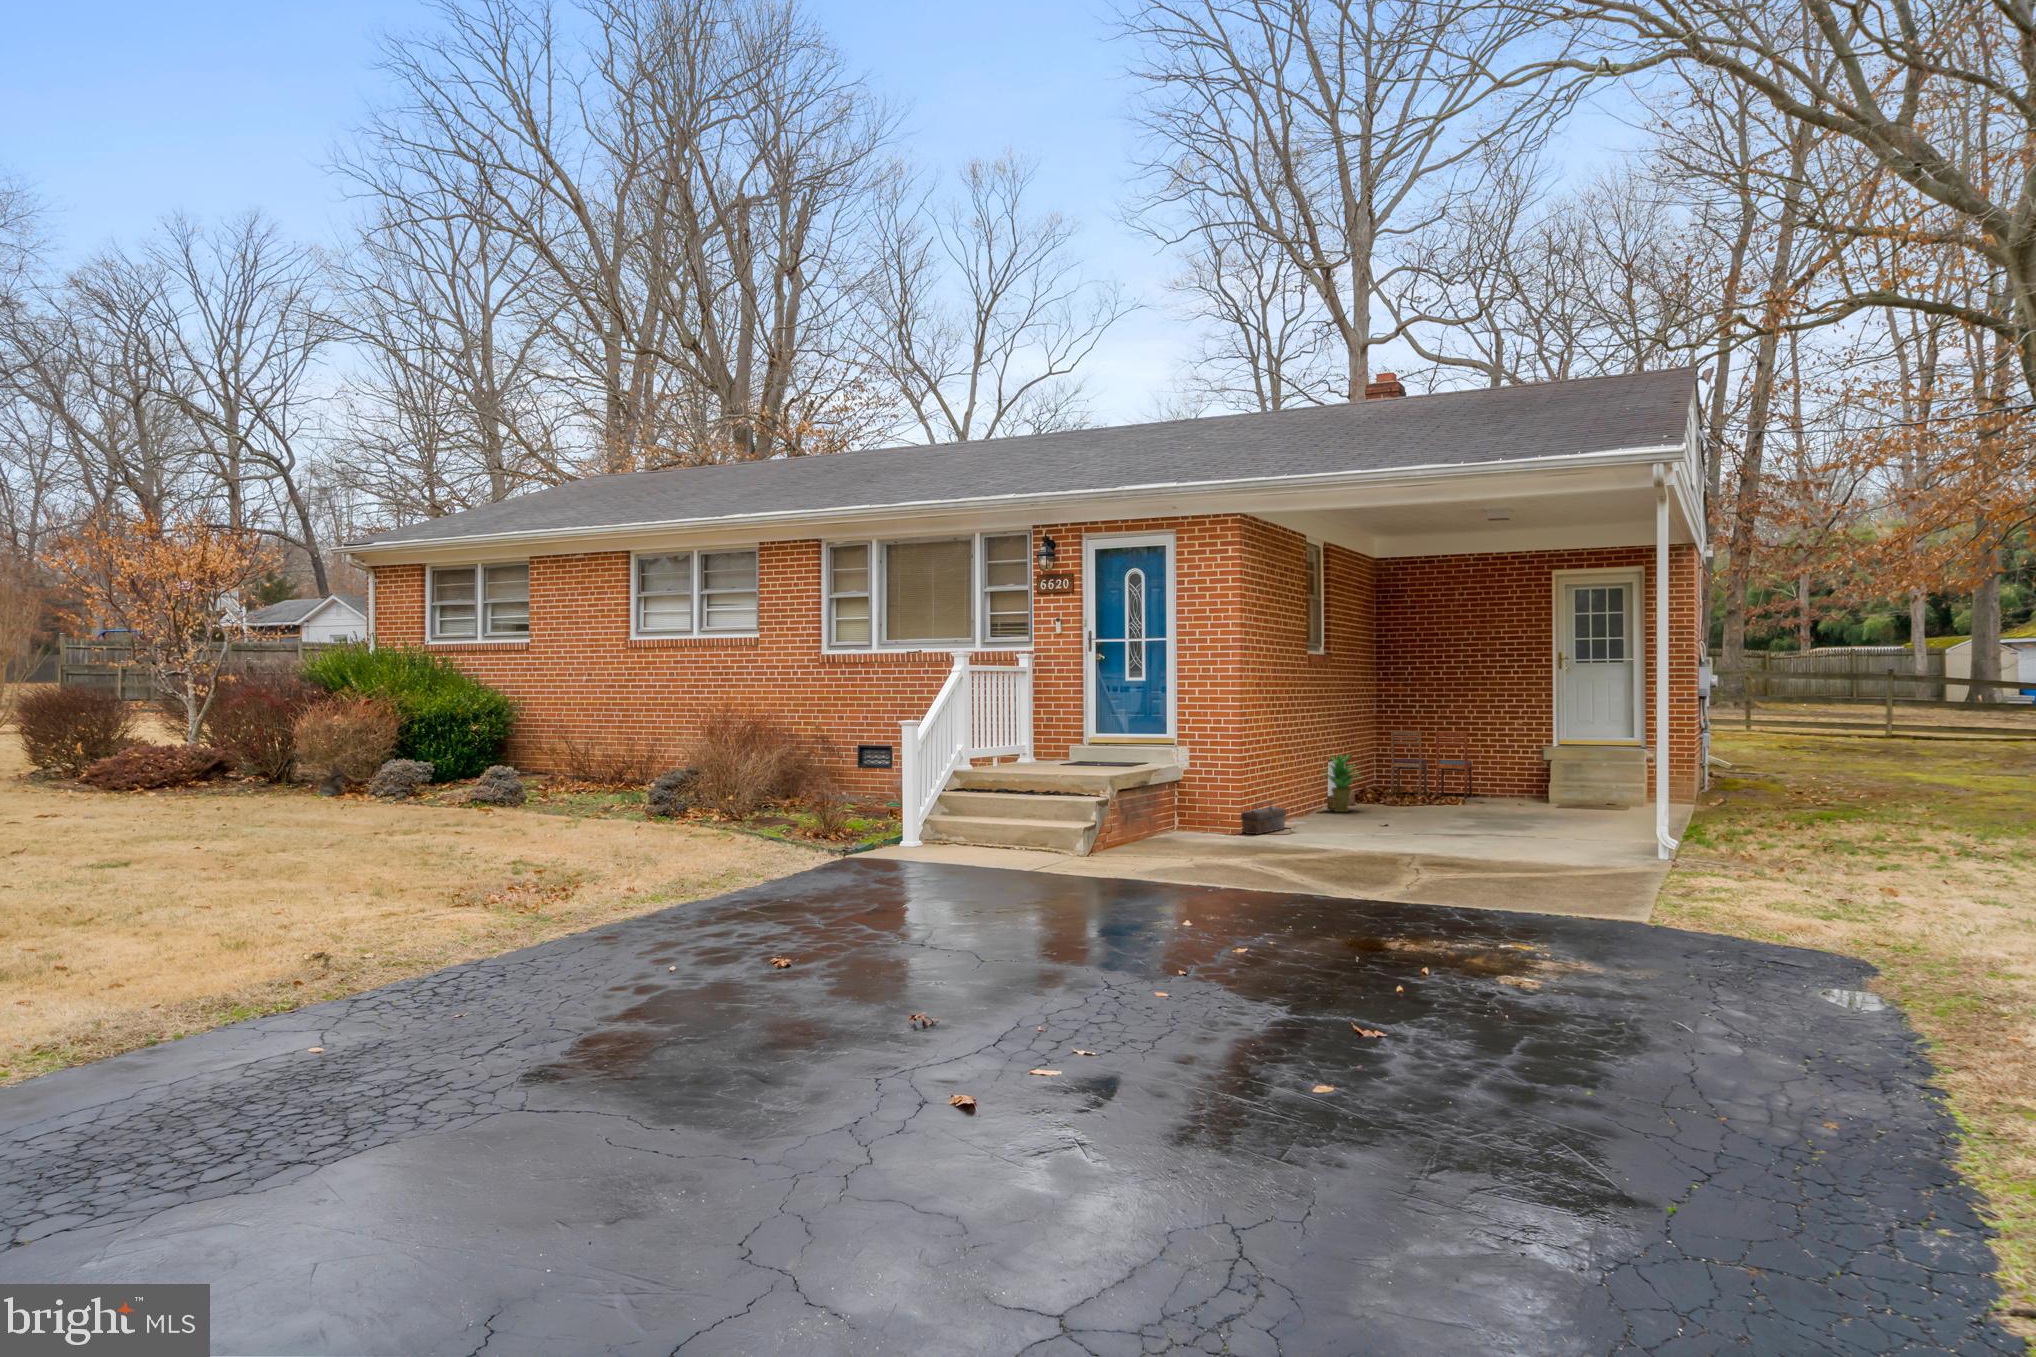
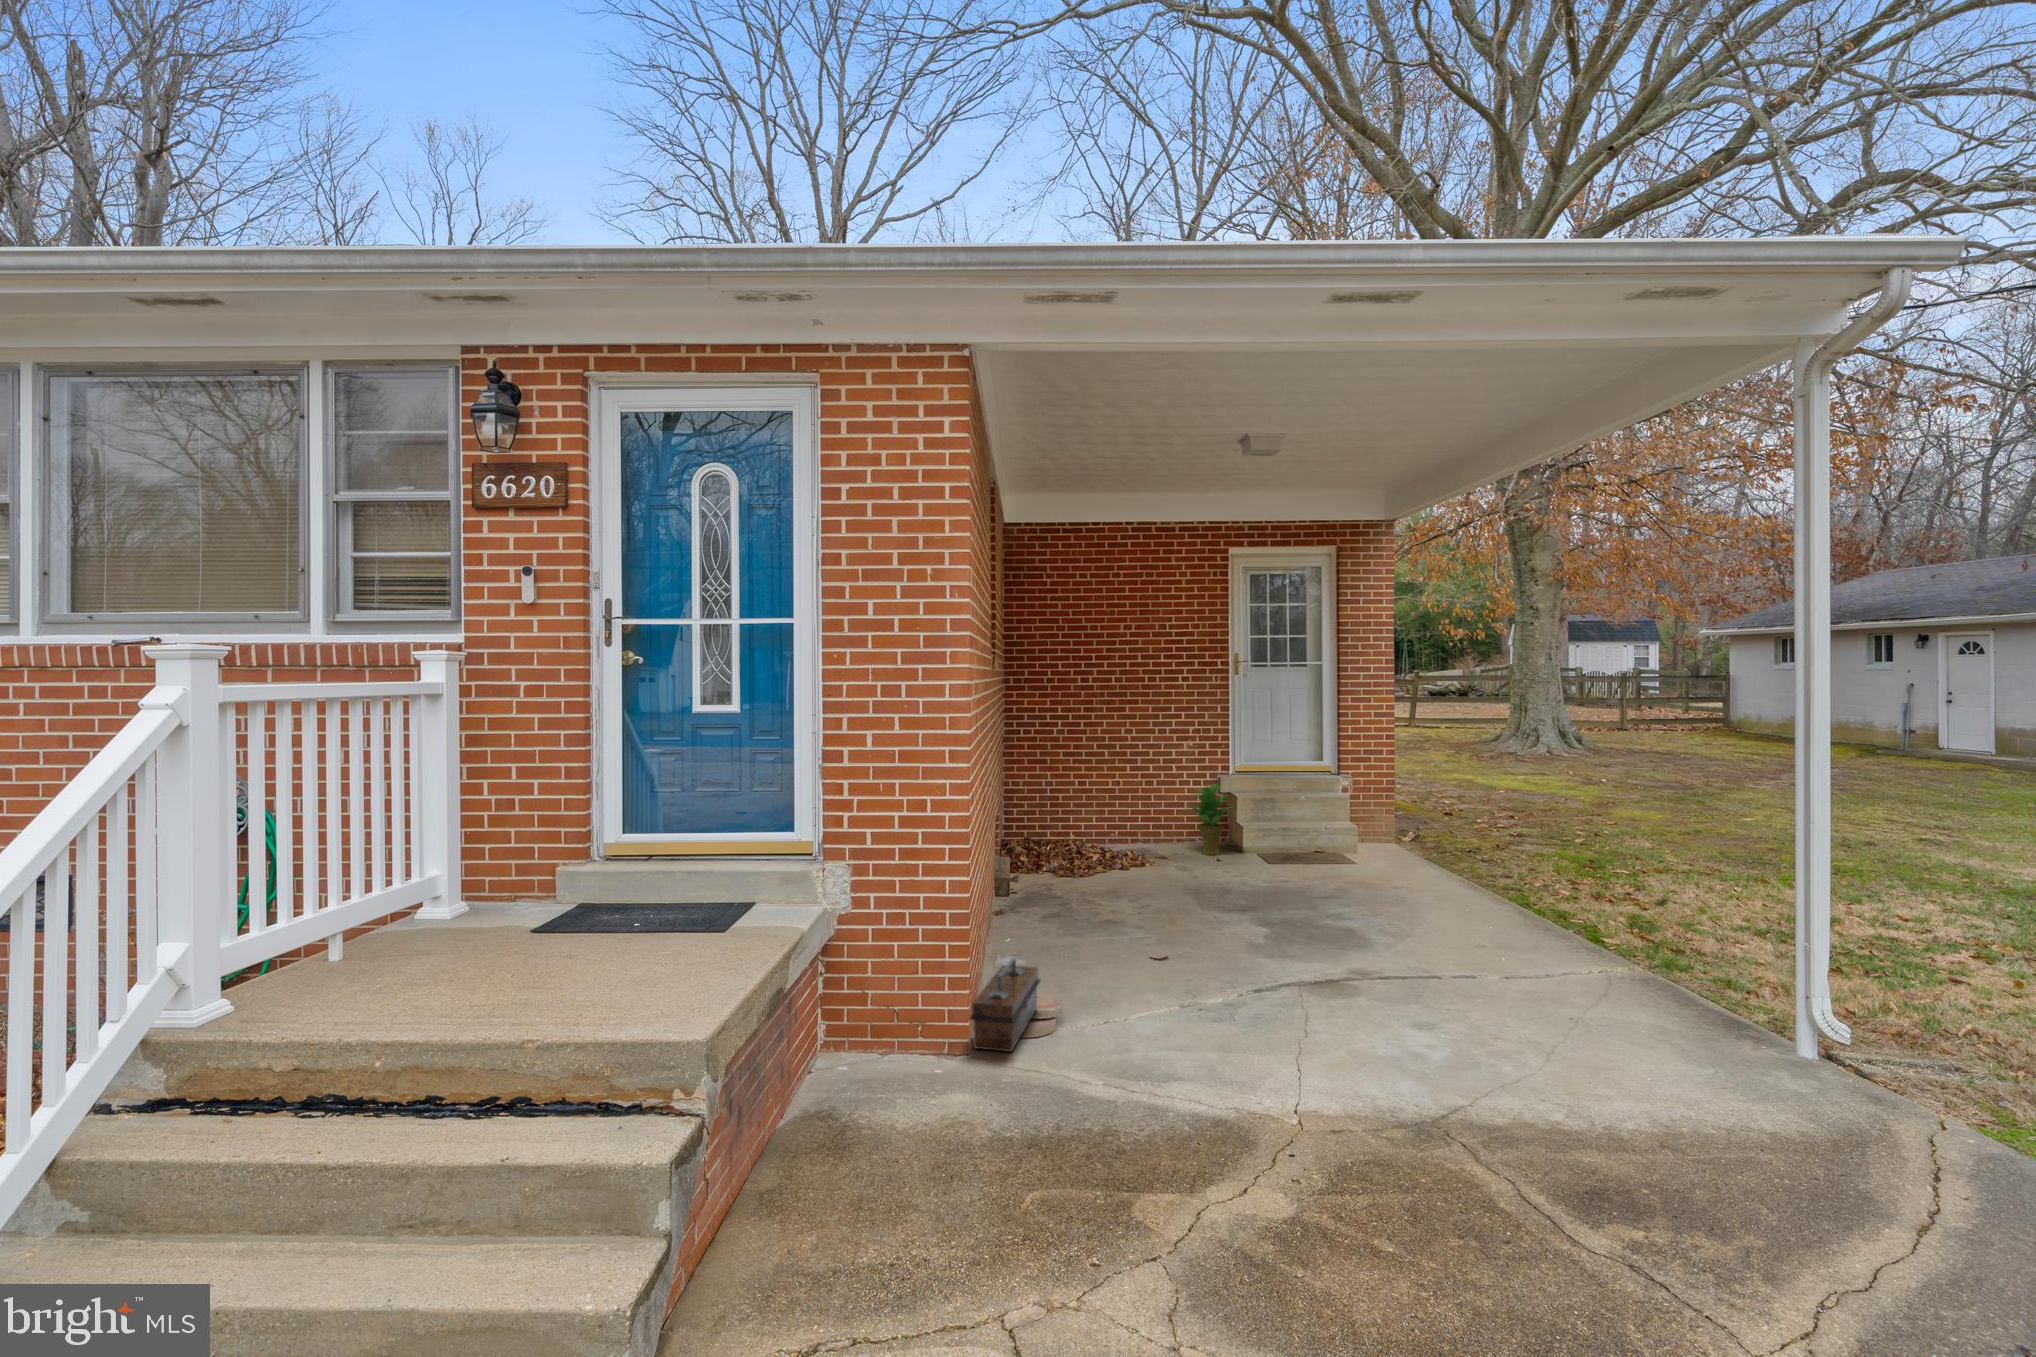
chair: present [1391,730,1472,798] -> none [1060,763,1165,856]
potted plant: present [1327,755,1356,812] -> present [1191,784,1237,855]

